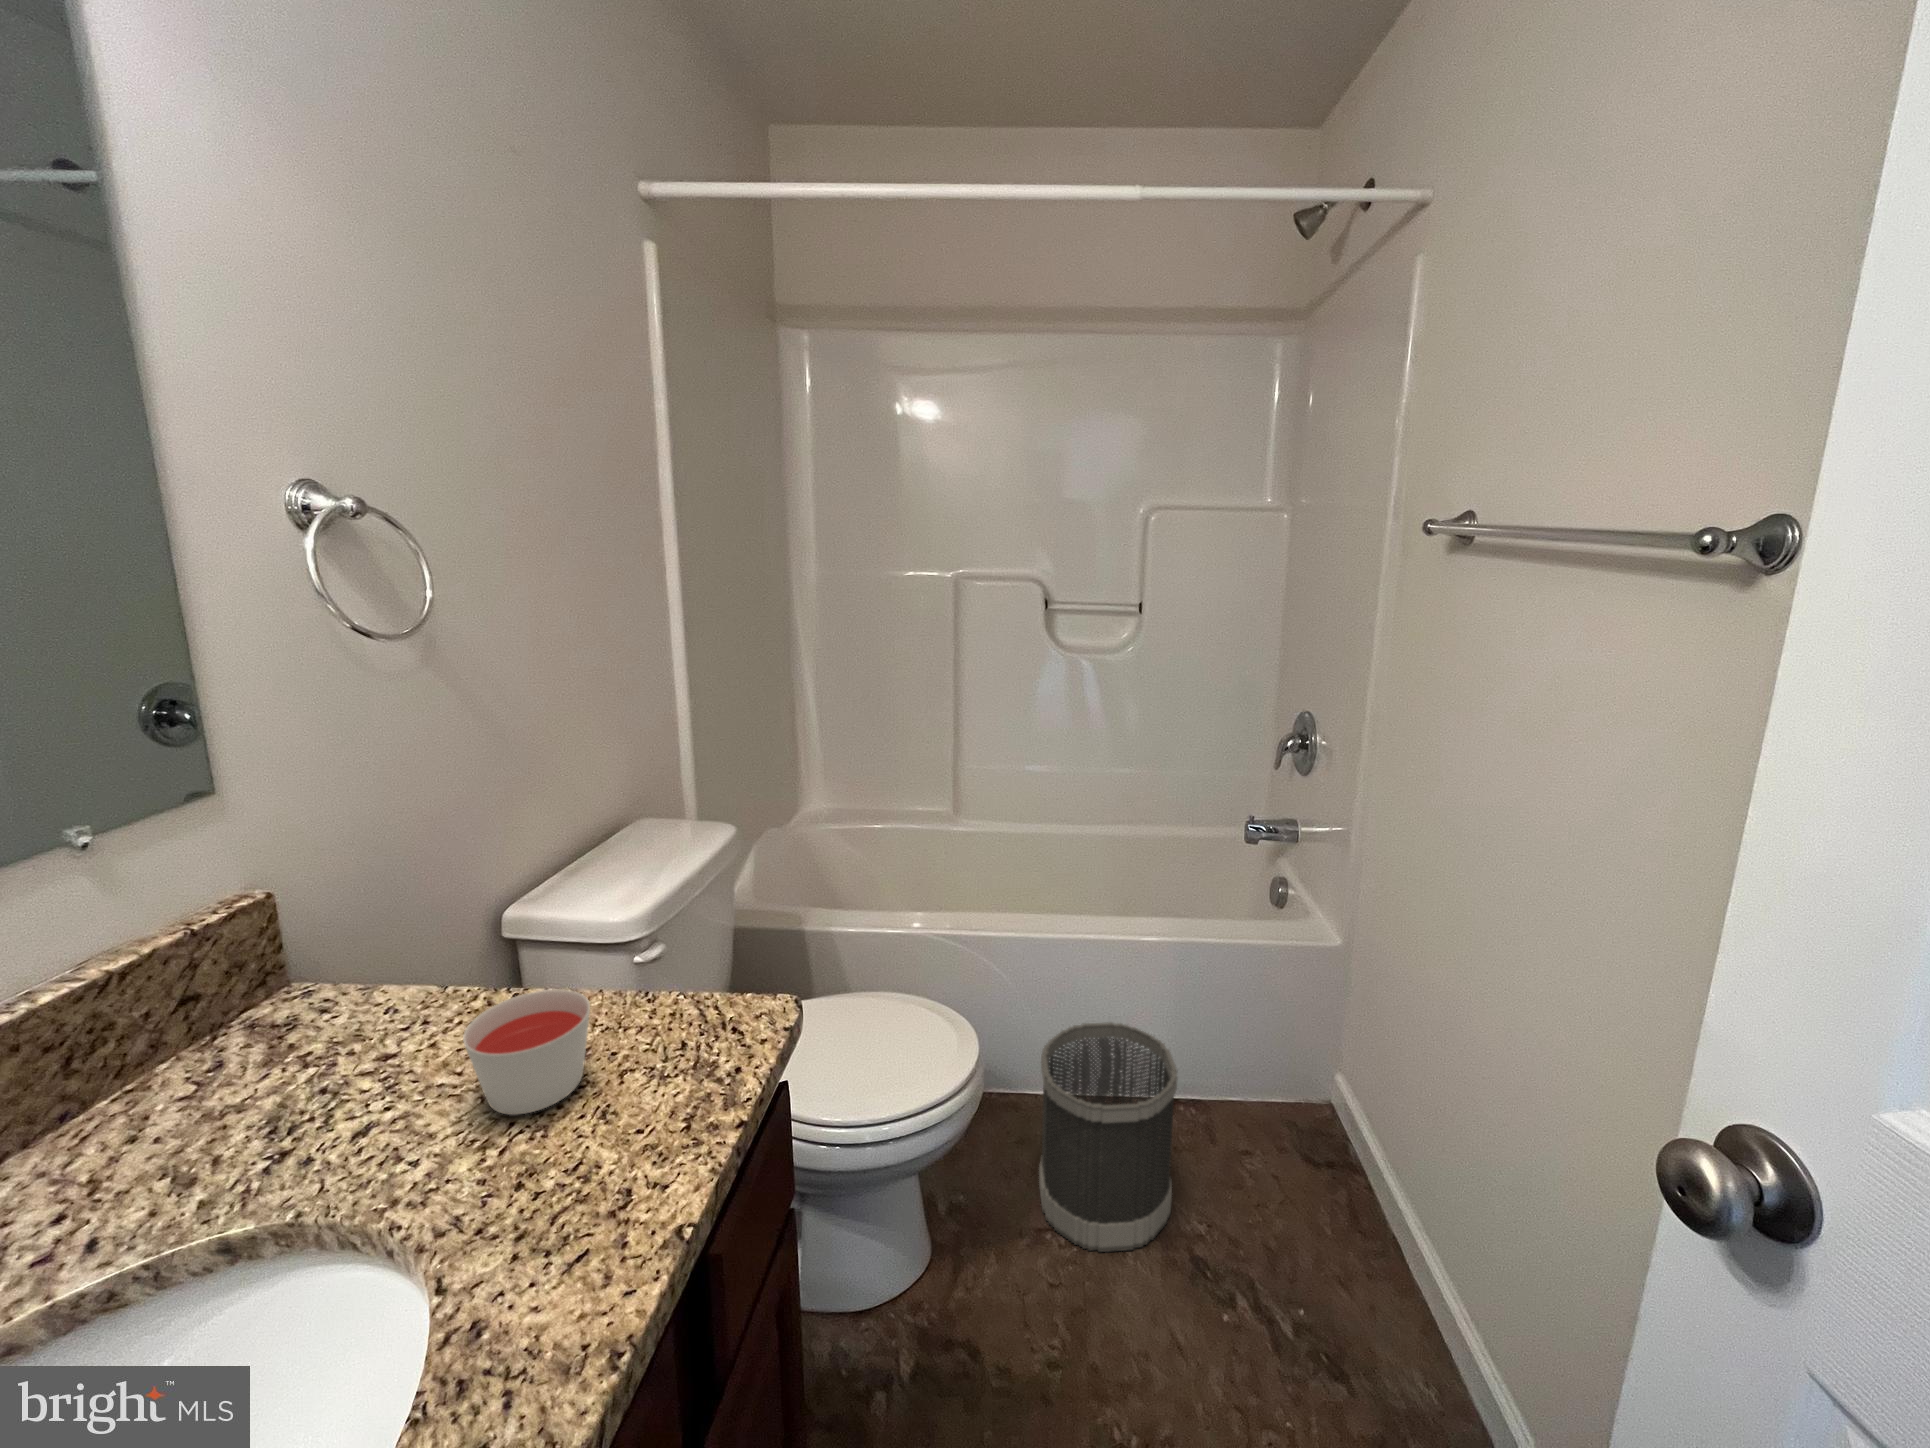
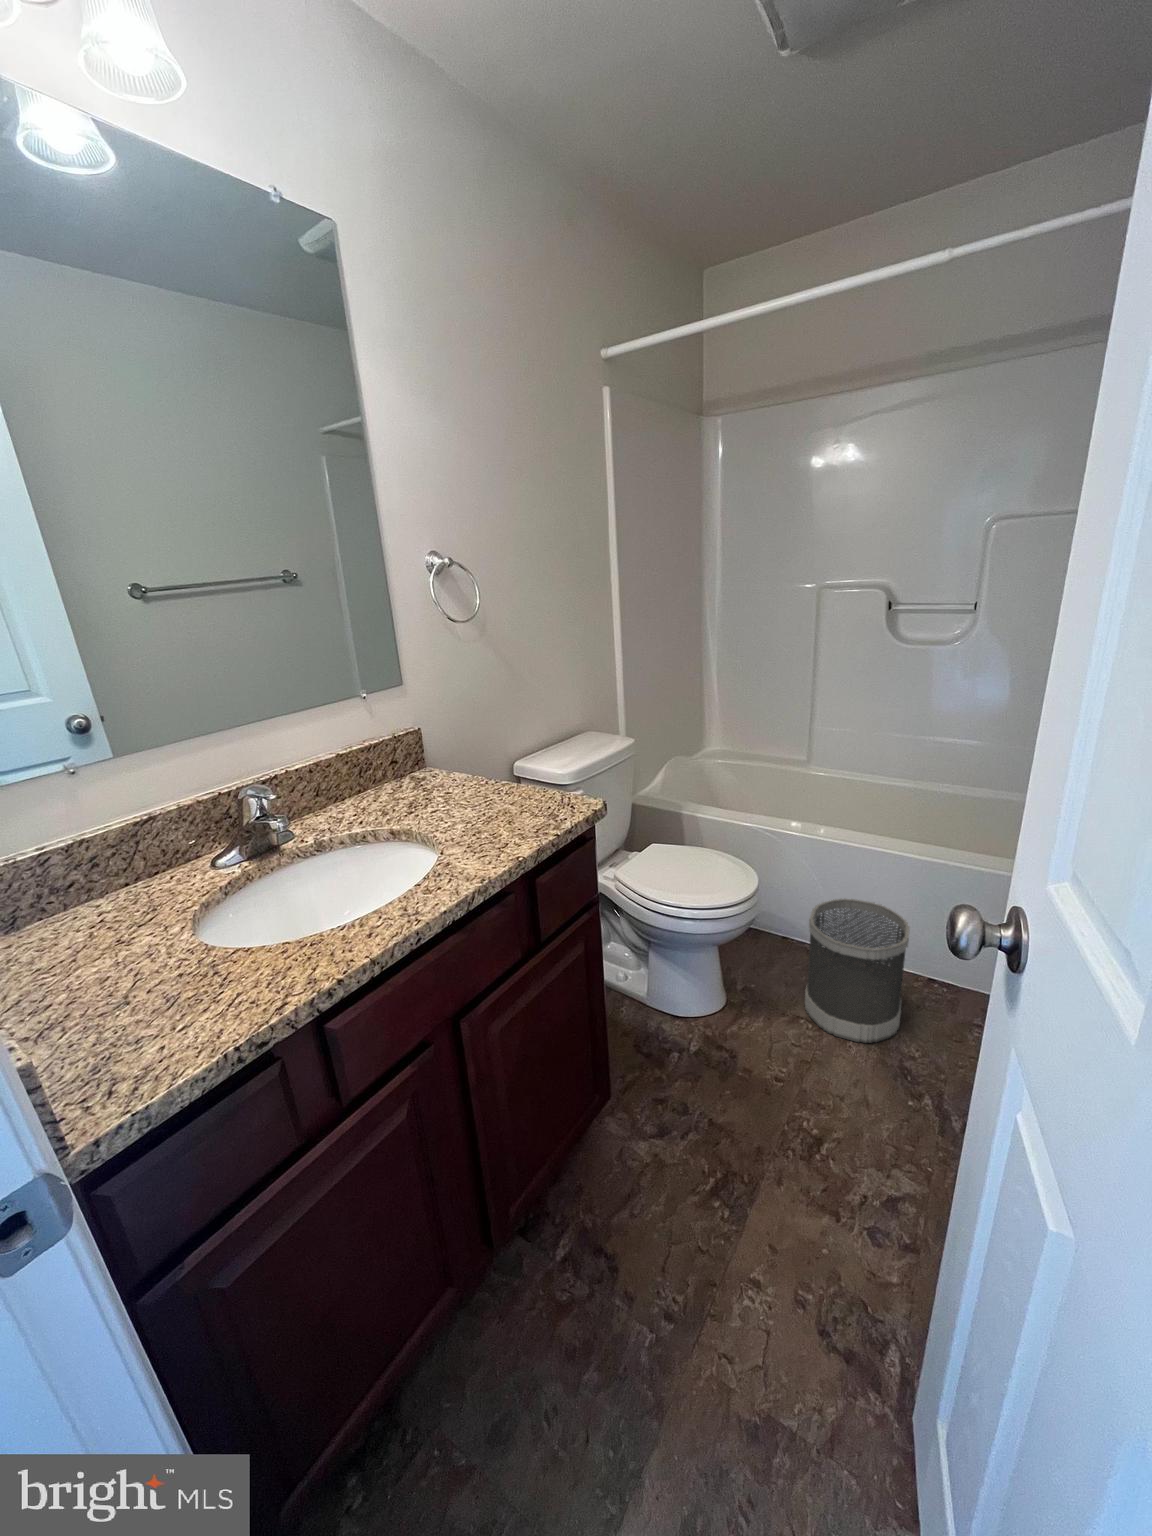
candle: present [463,989,590,1115] -> none [464,773,511,816]

